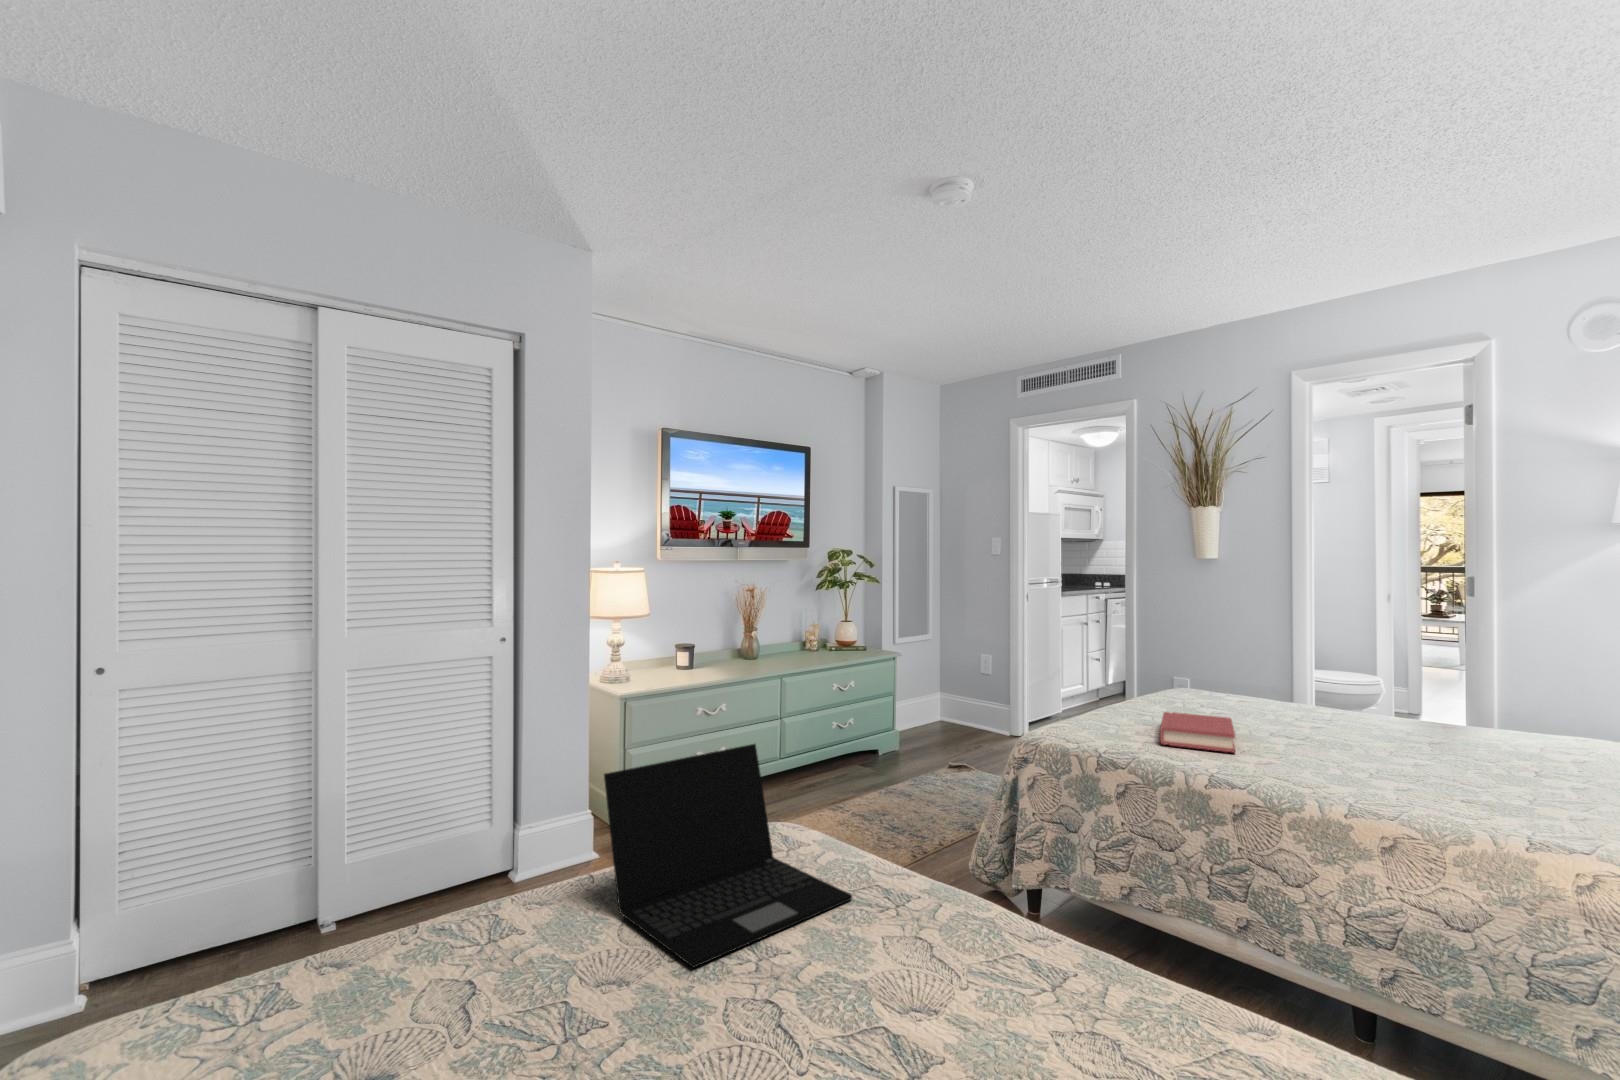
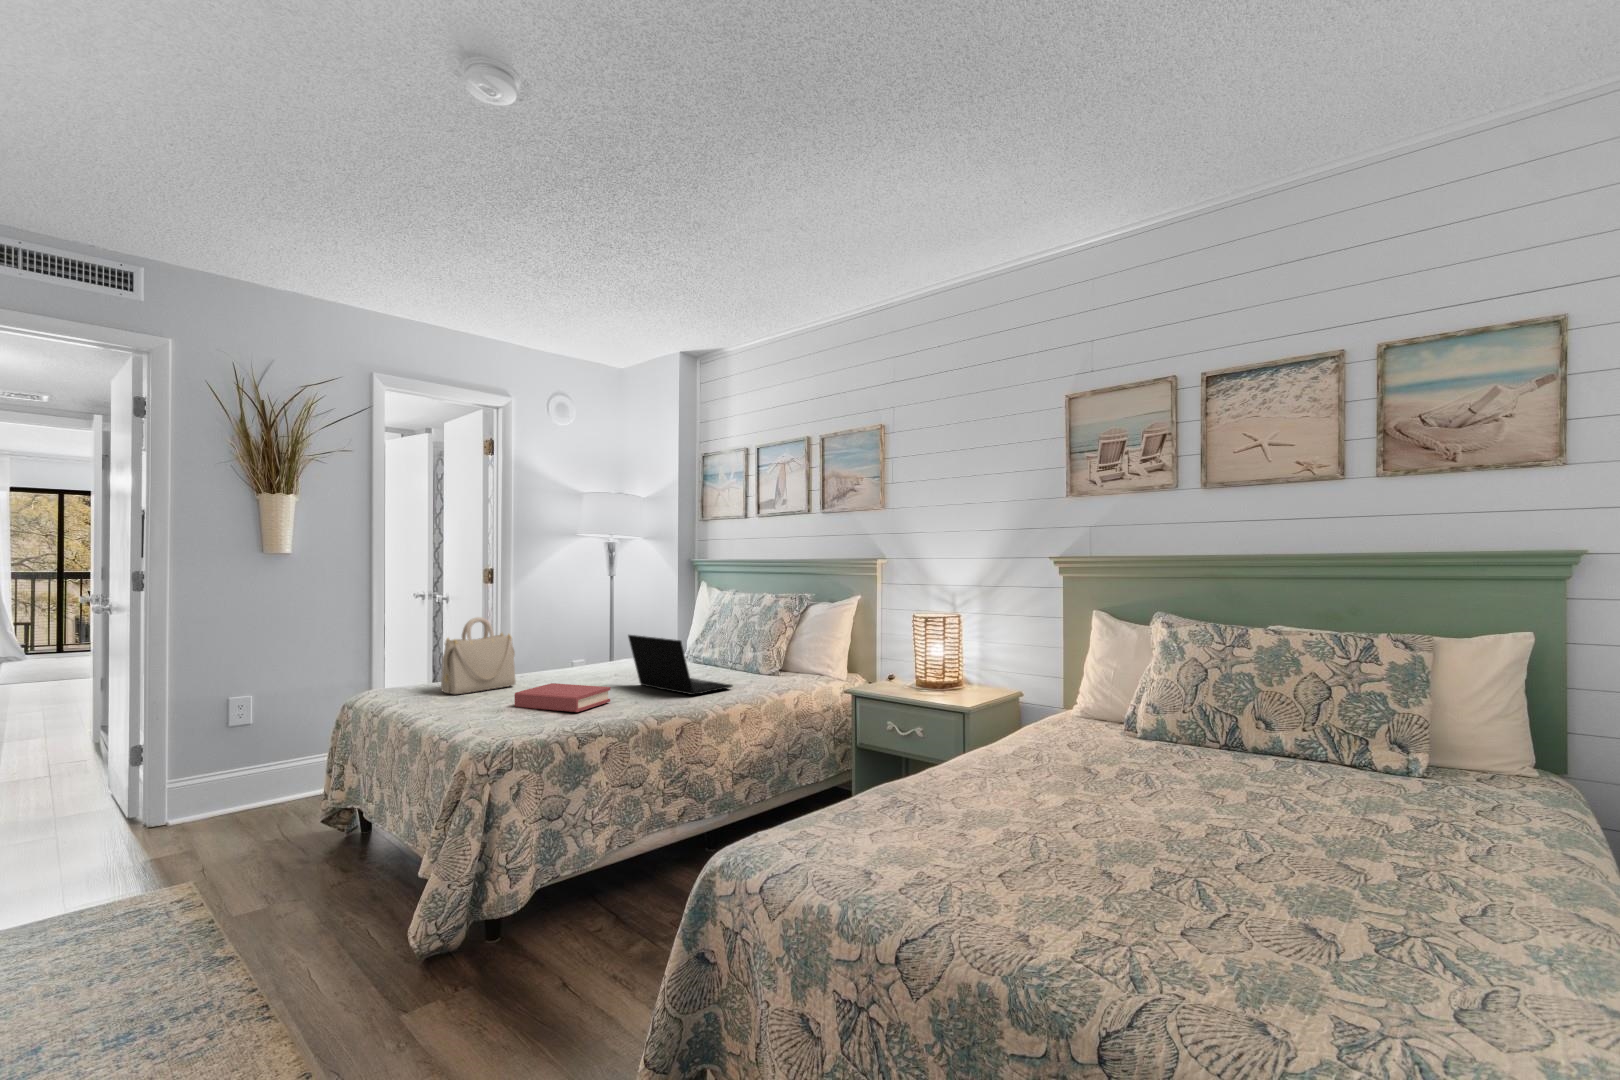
handbag: none [1178,632,1265,717] -> present [441,617,516,694]
laptop: present [604,744,852,967] -> present [628,635,733,695]

